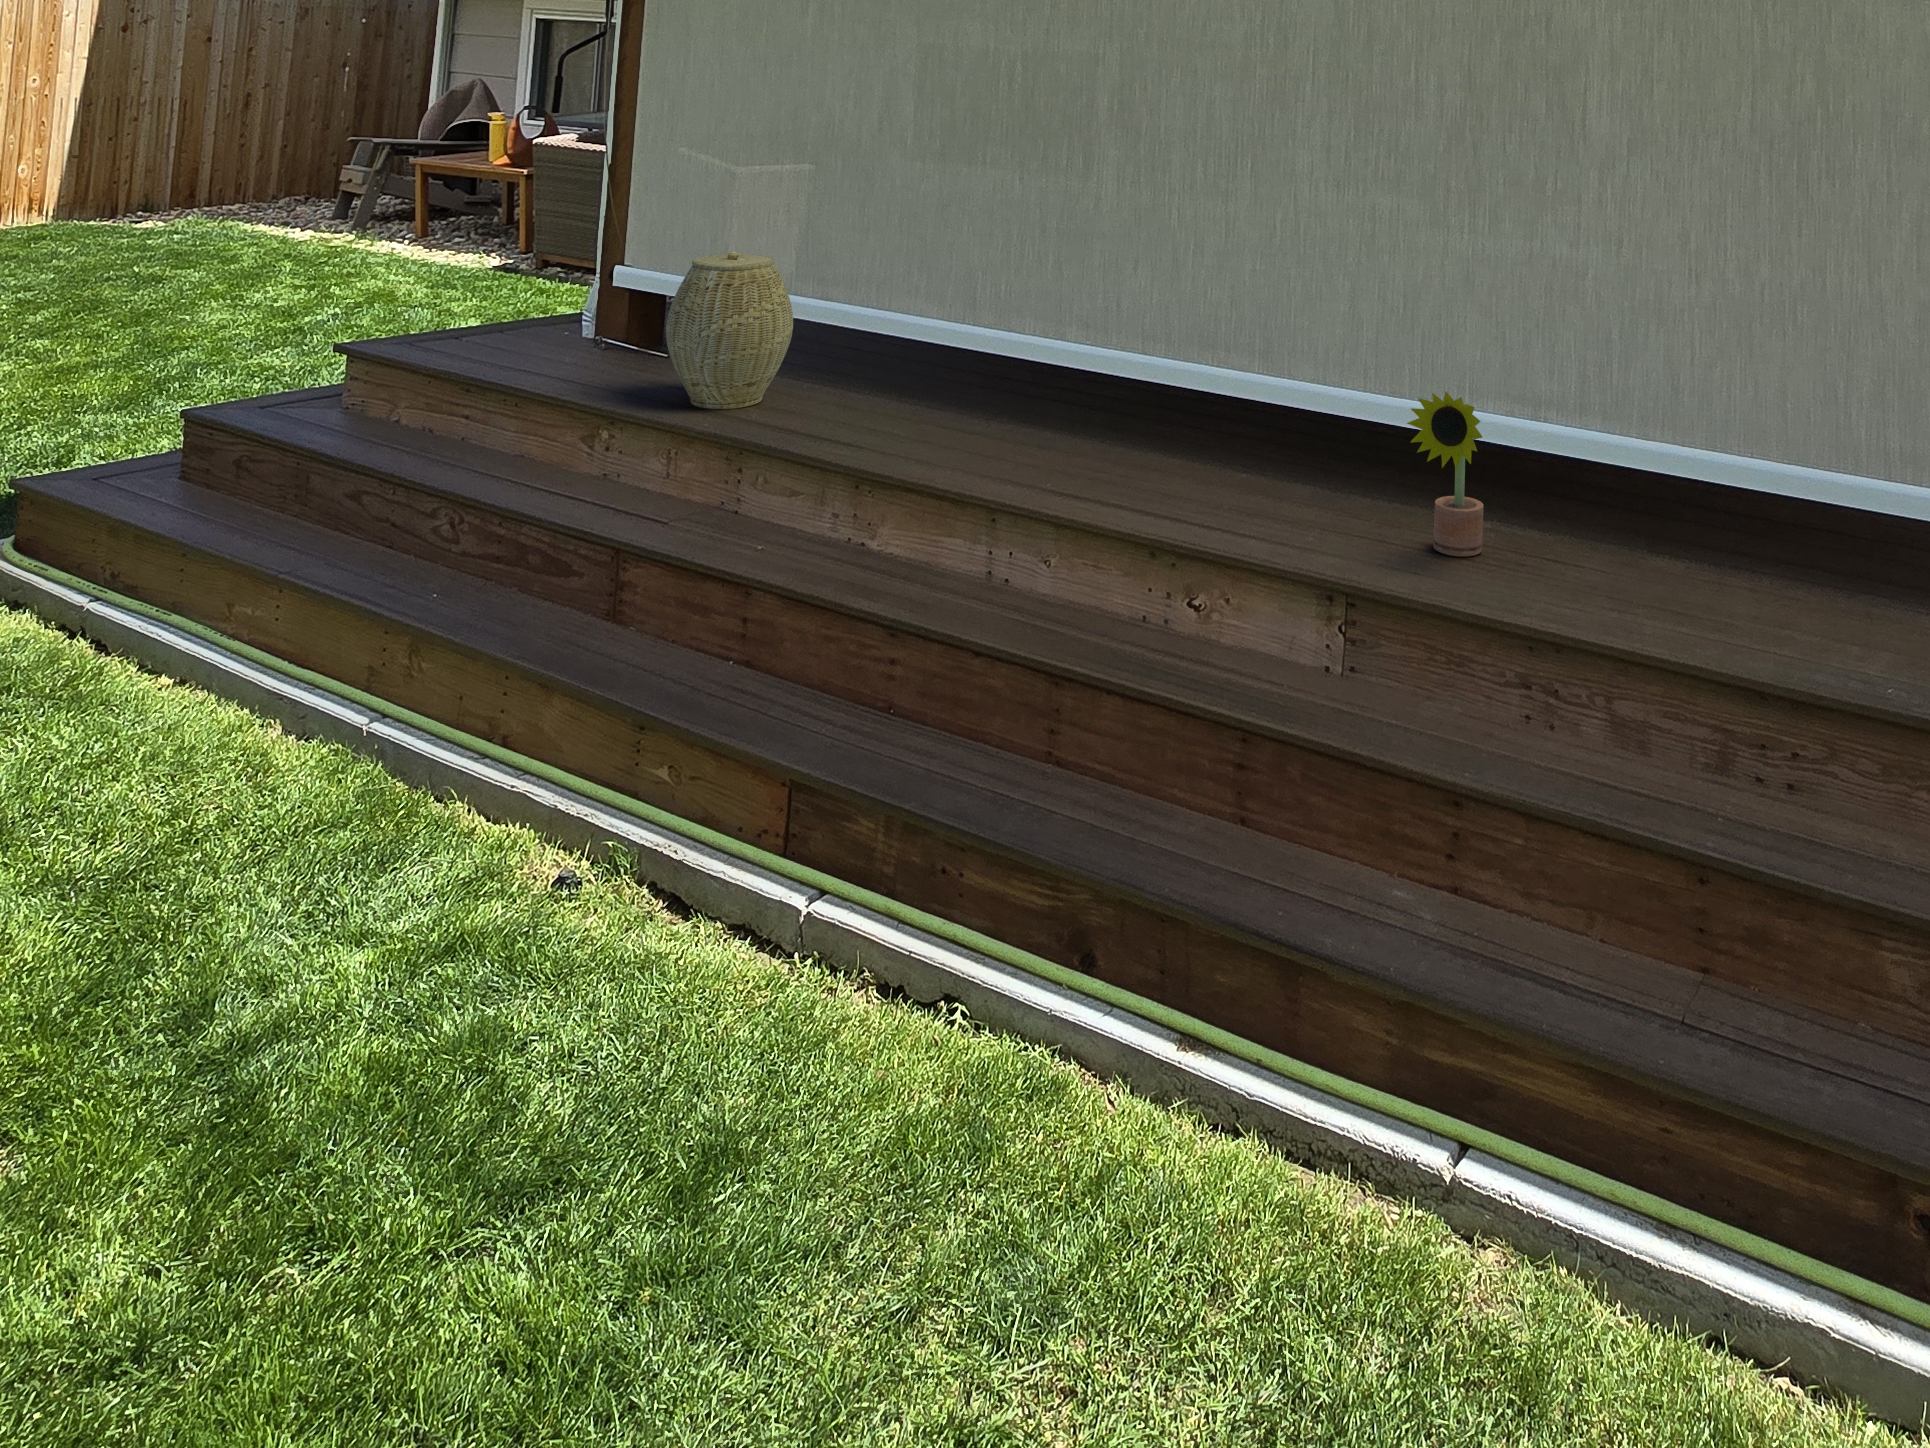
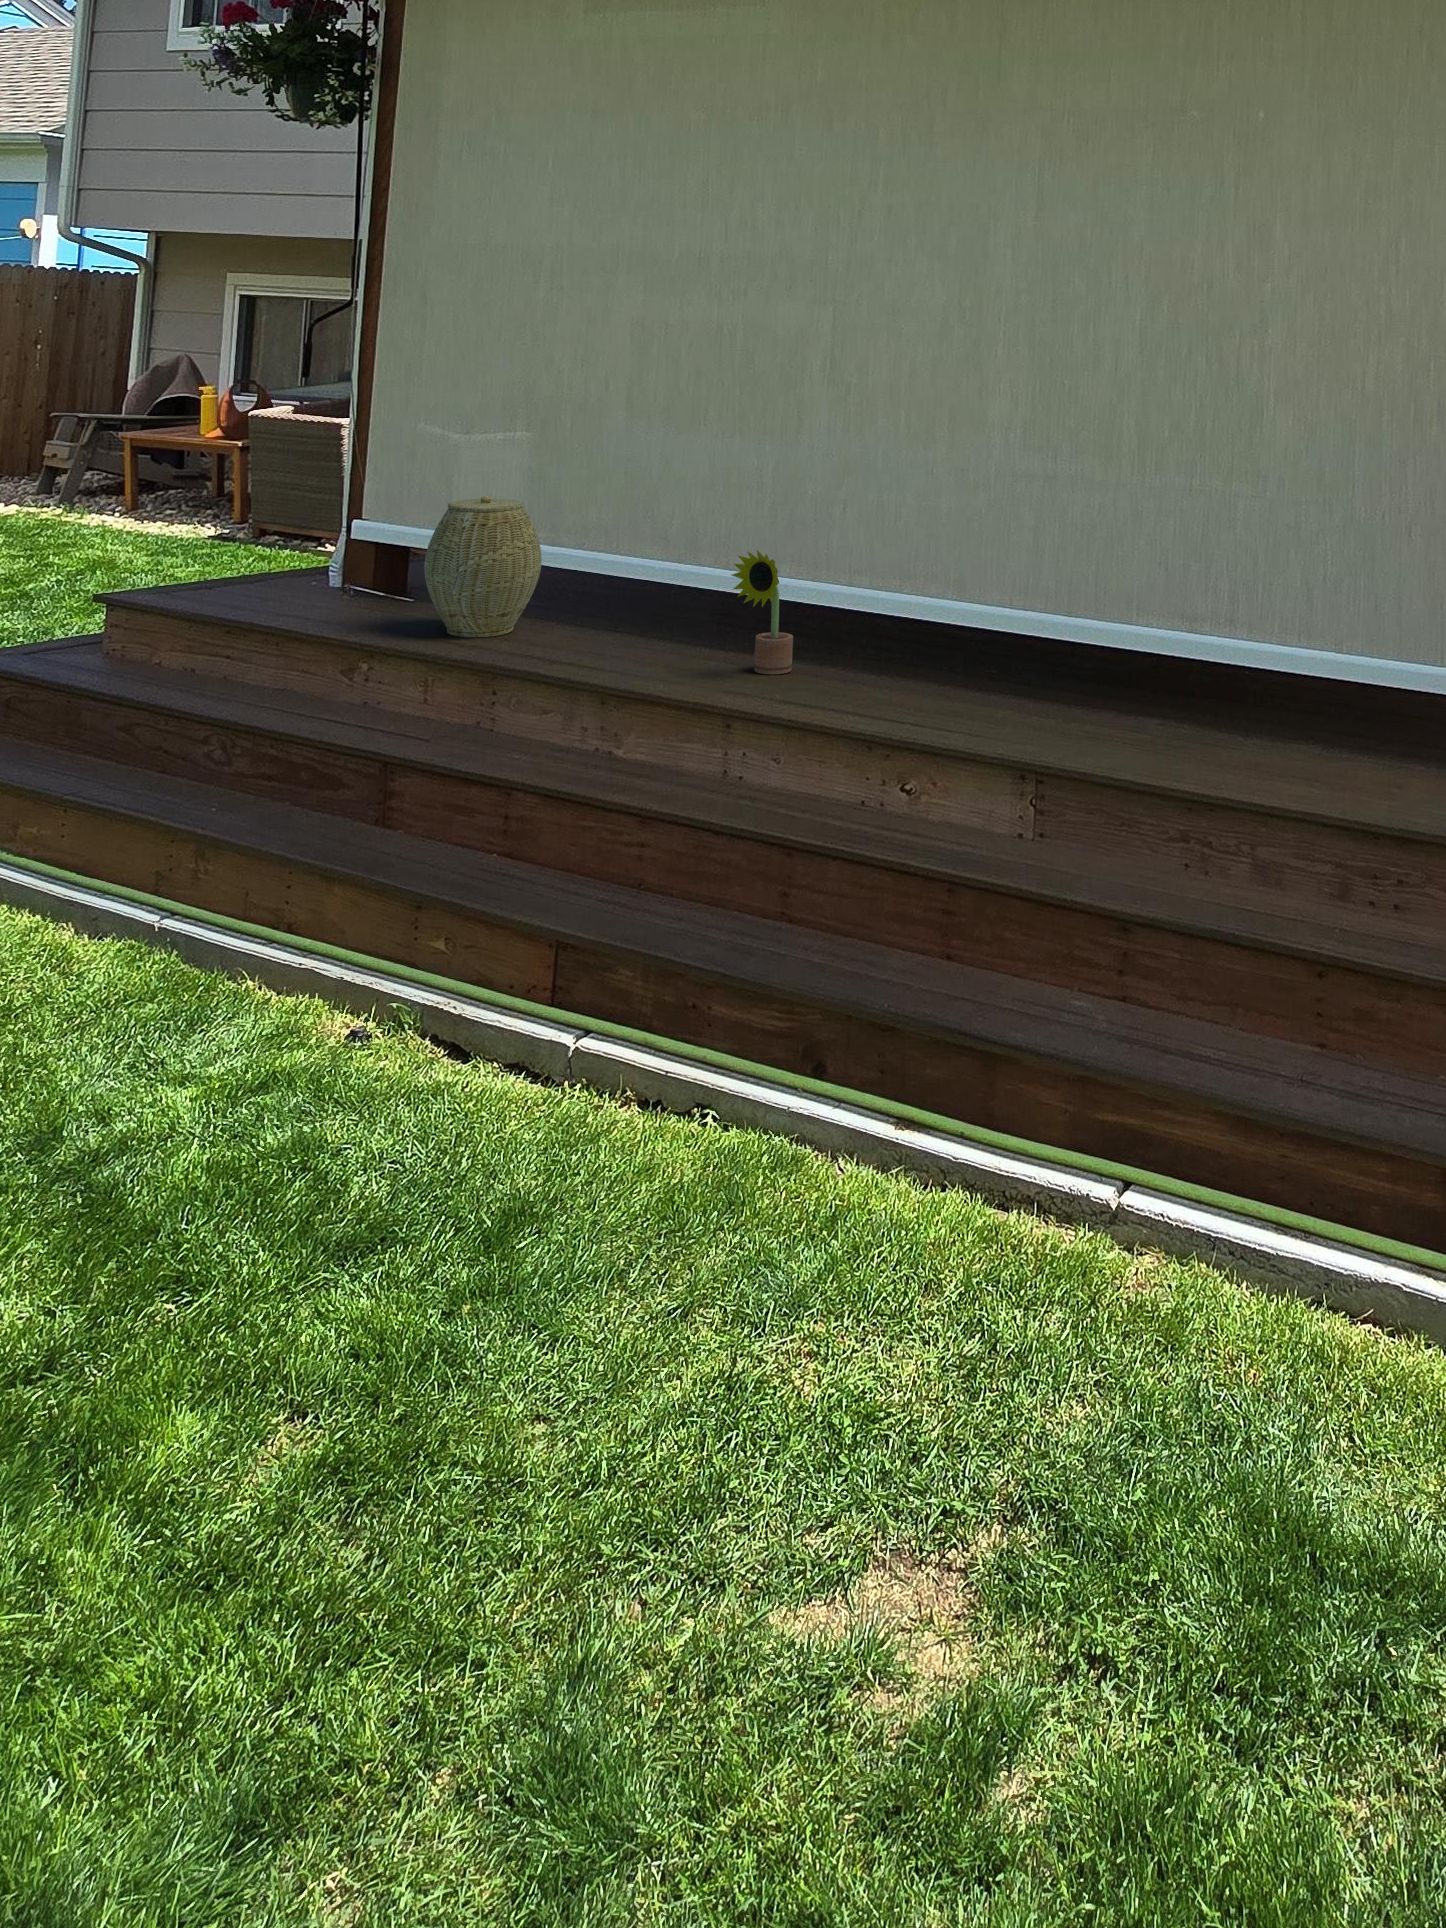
decorative plant: present [1407,391,1484,556] -> present [732,550,793,674]

